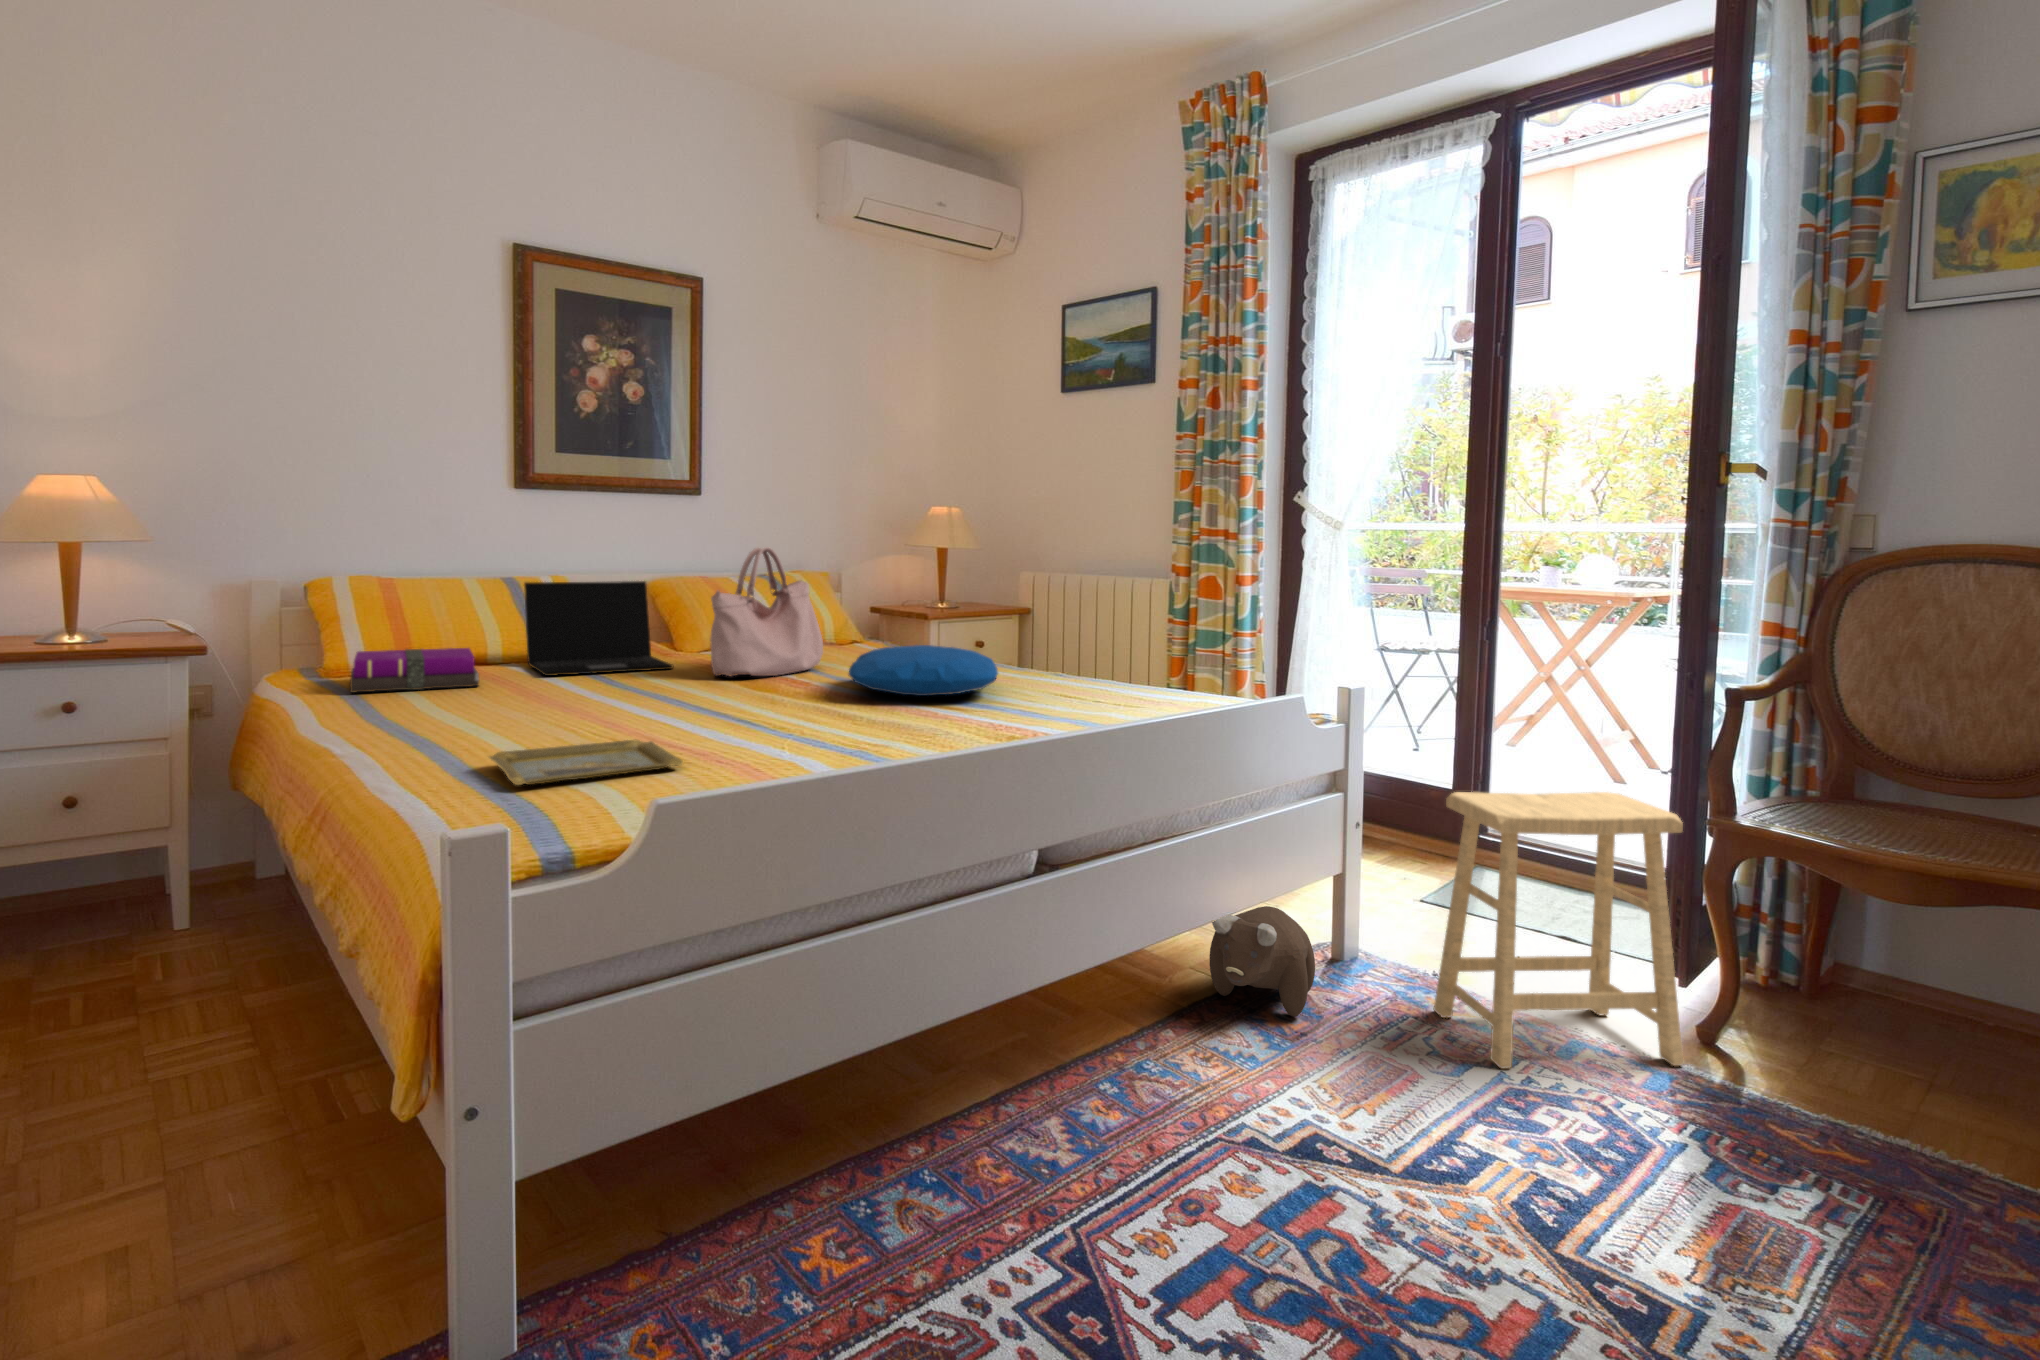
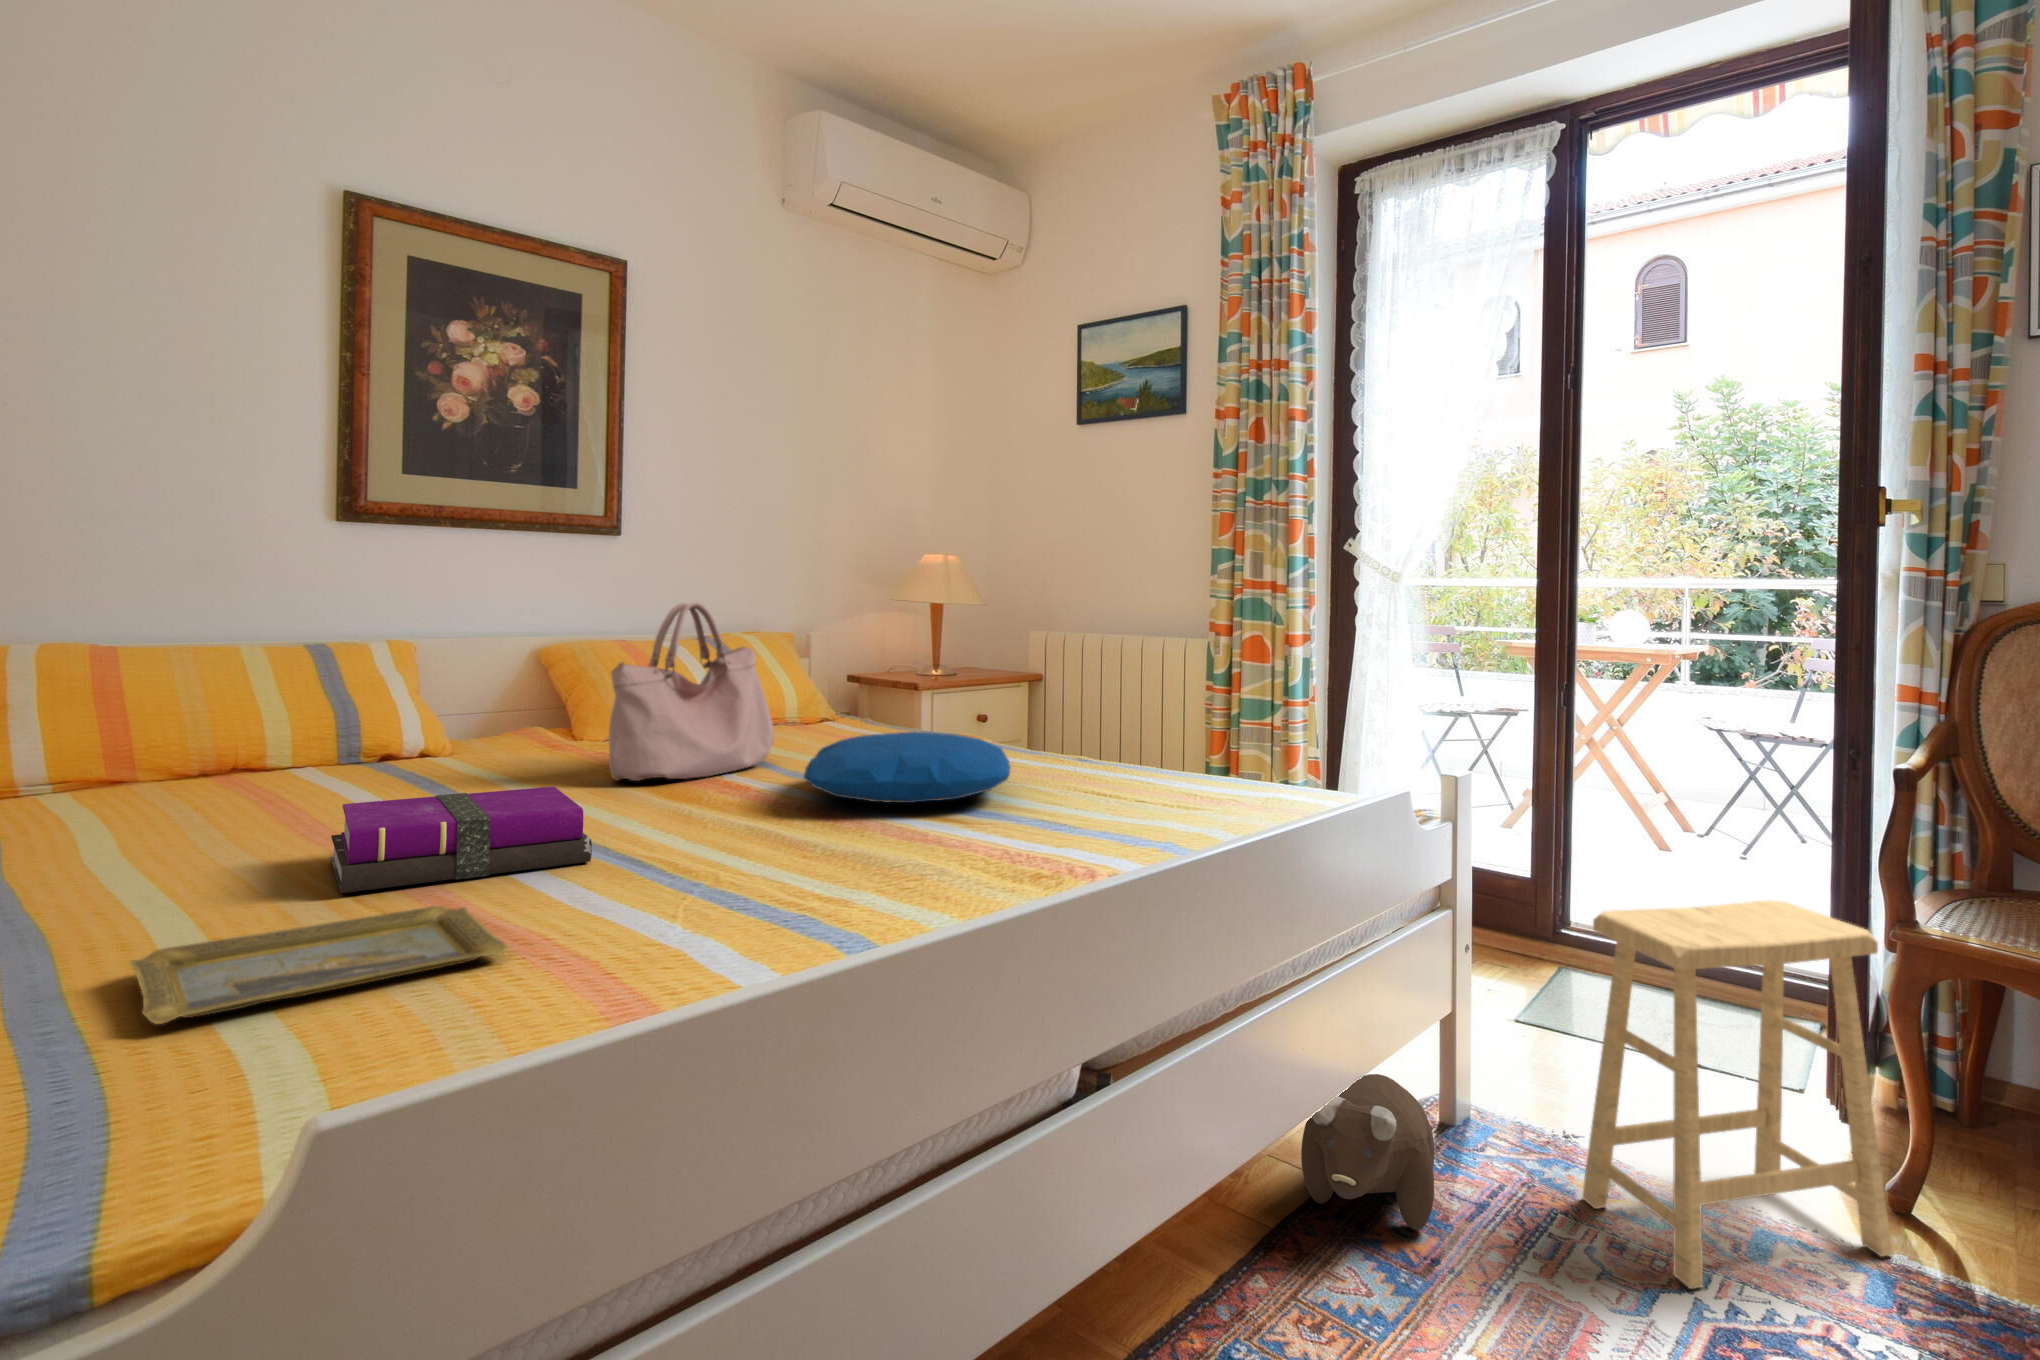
laptop: present [524,581,673,676] -> none [332,650,557,788]
notebook: present [350,648,479,693] -> present [330,787,592,893]

